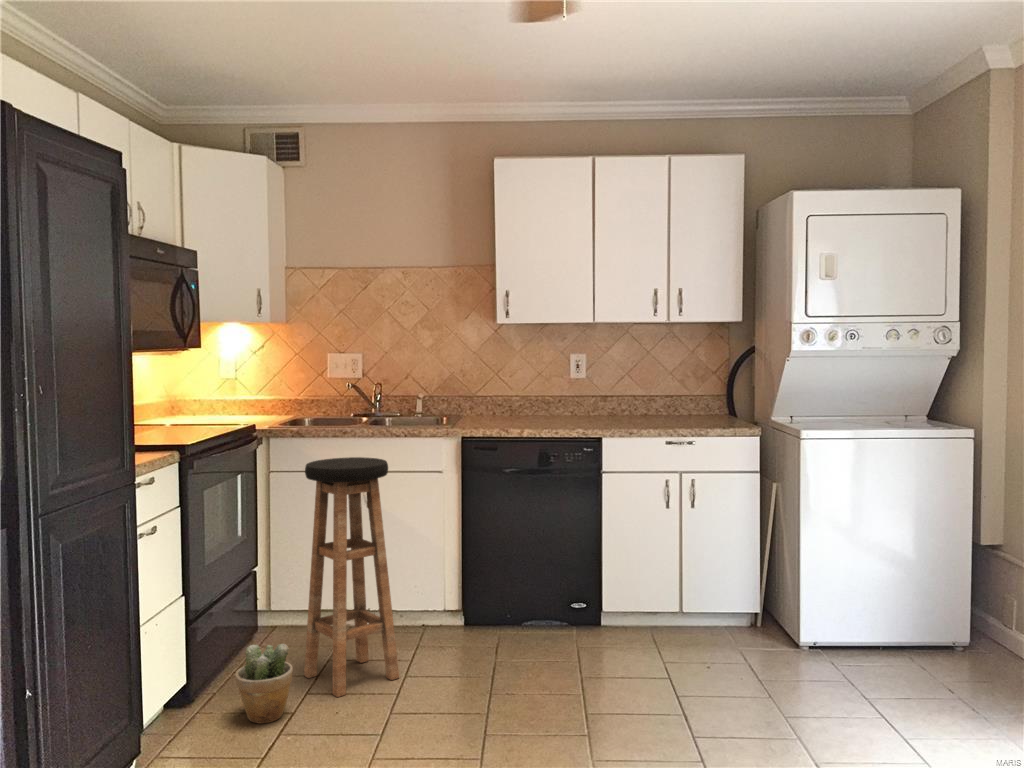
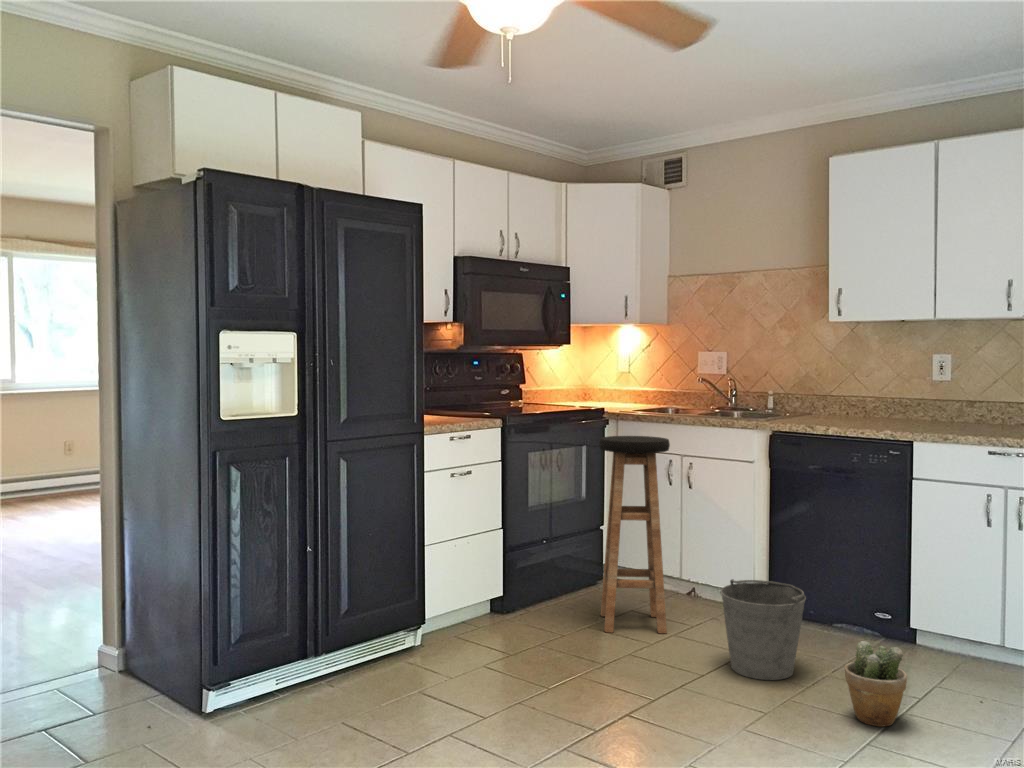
bucket: none [485,595,571,702] -> present [721,579,806,680]
potted plant: present [235,644,293,723] -> present [844,641,907,727]

